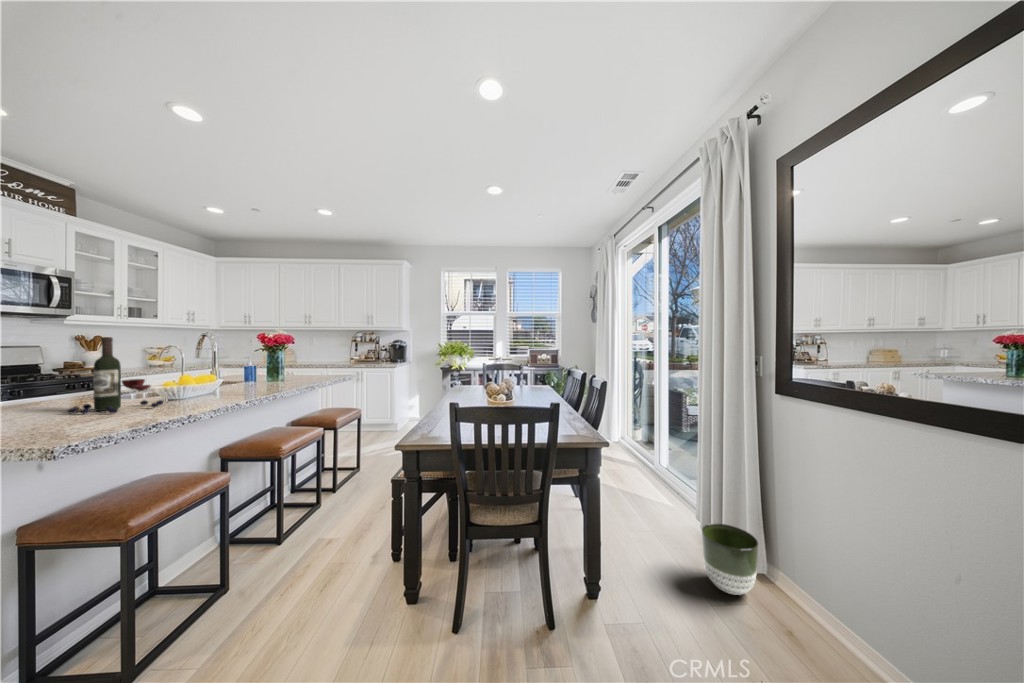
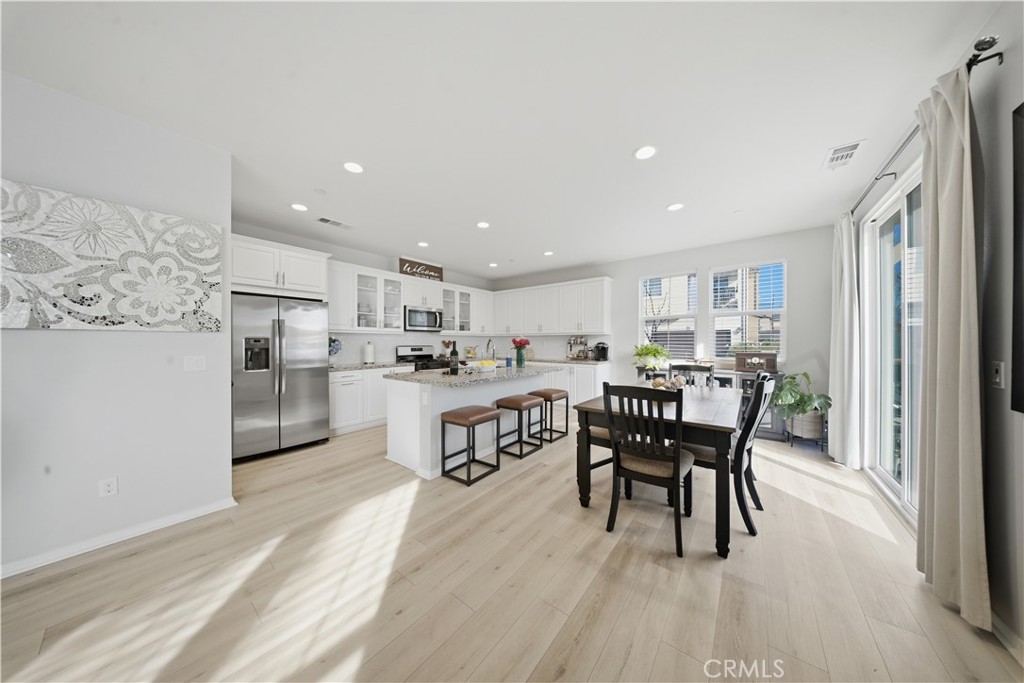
planter: present [702,523,758,595] -> none [869,537,954,619]

